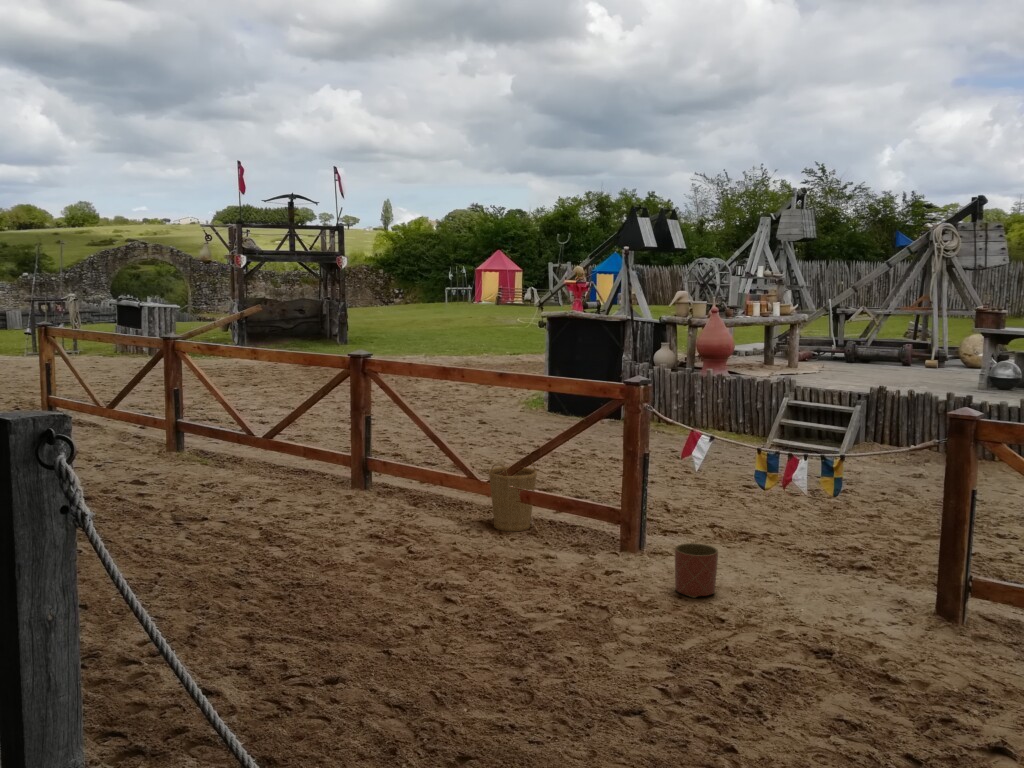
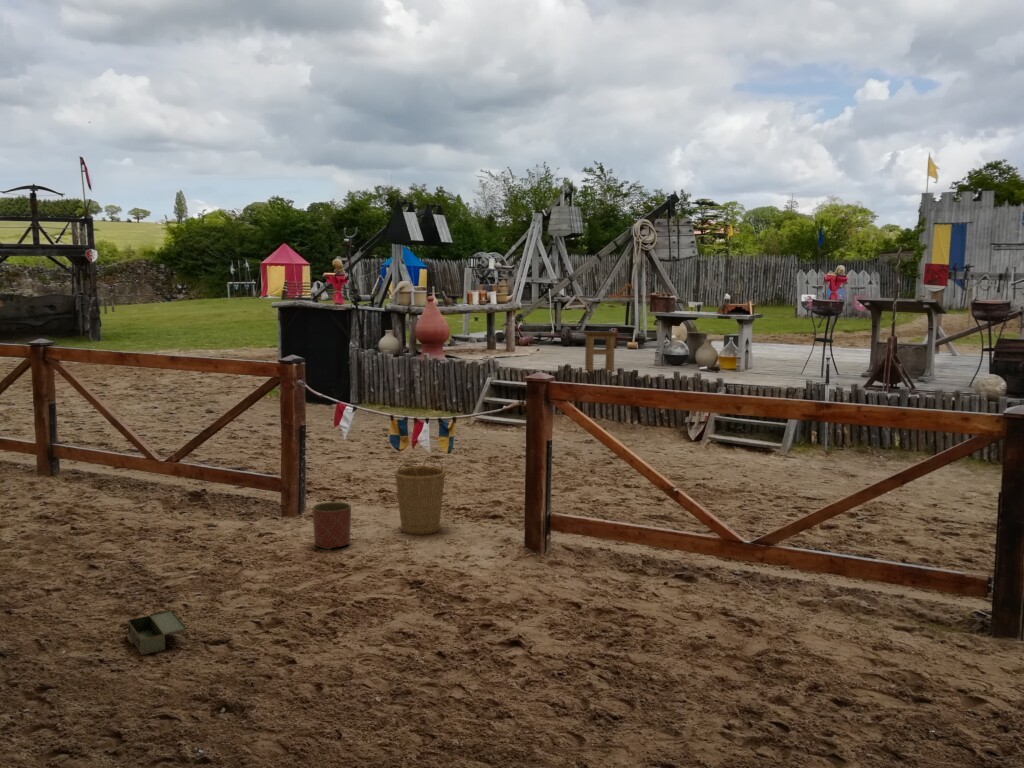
stool: none [893,349,935,395] -> present [584,332,617,372]
basket: present [489,462,537,531] -> present [395,457,446,535]
toolbox: none [527,667,599,721] -> present [127,610,187,655]

